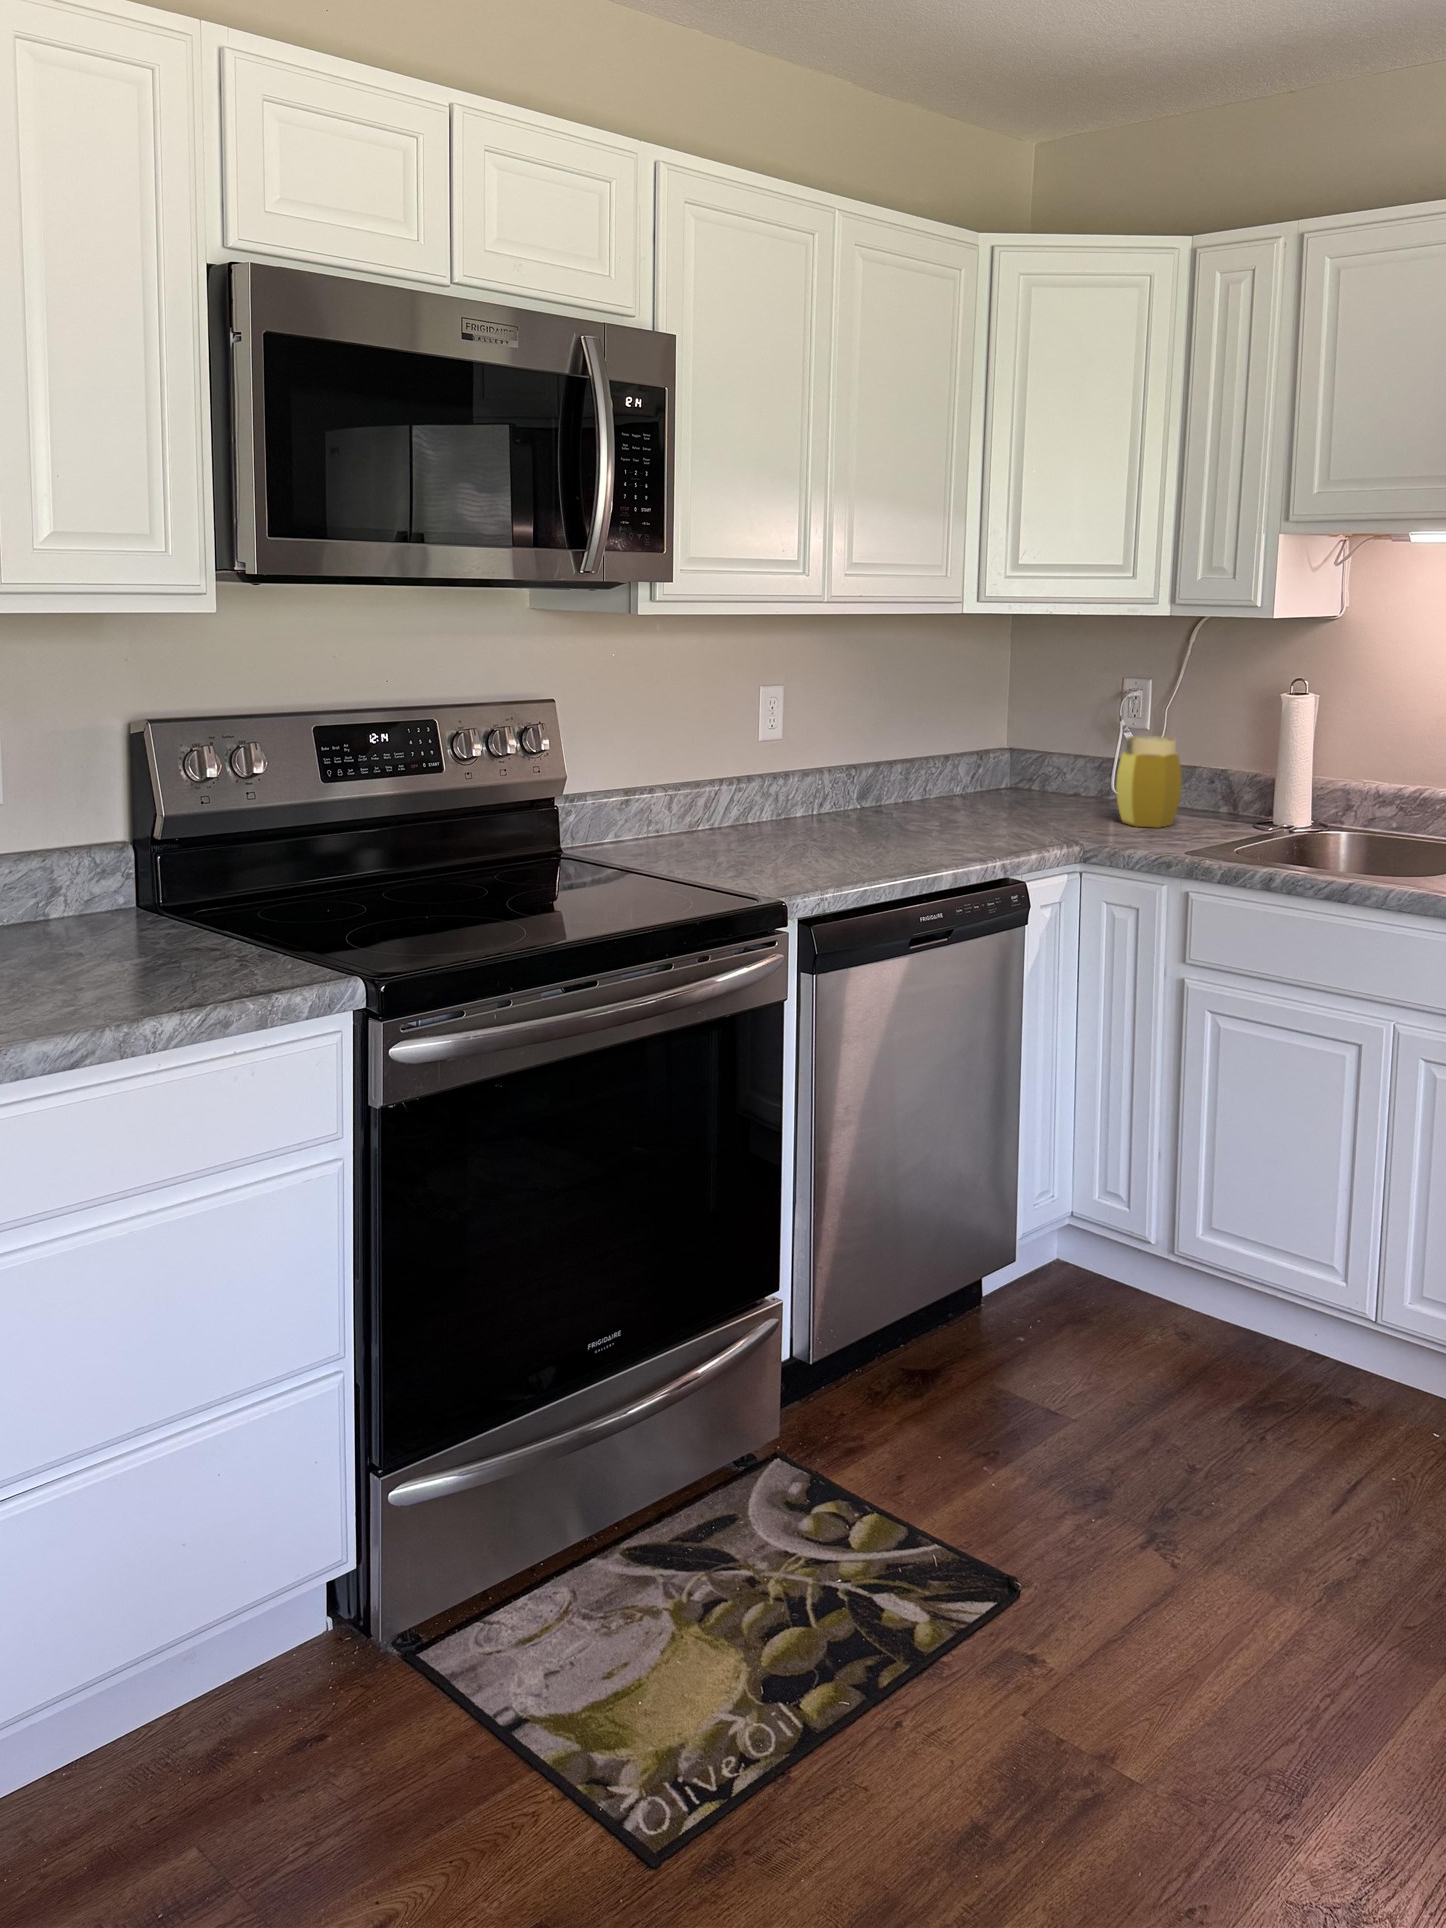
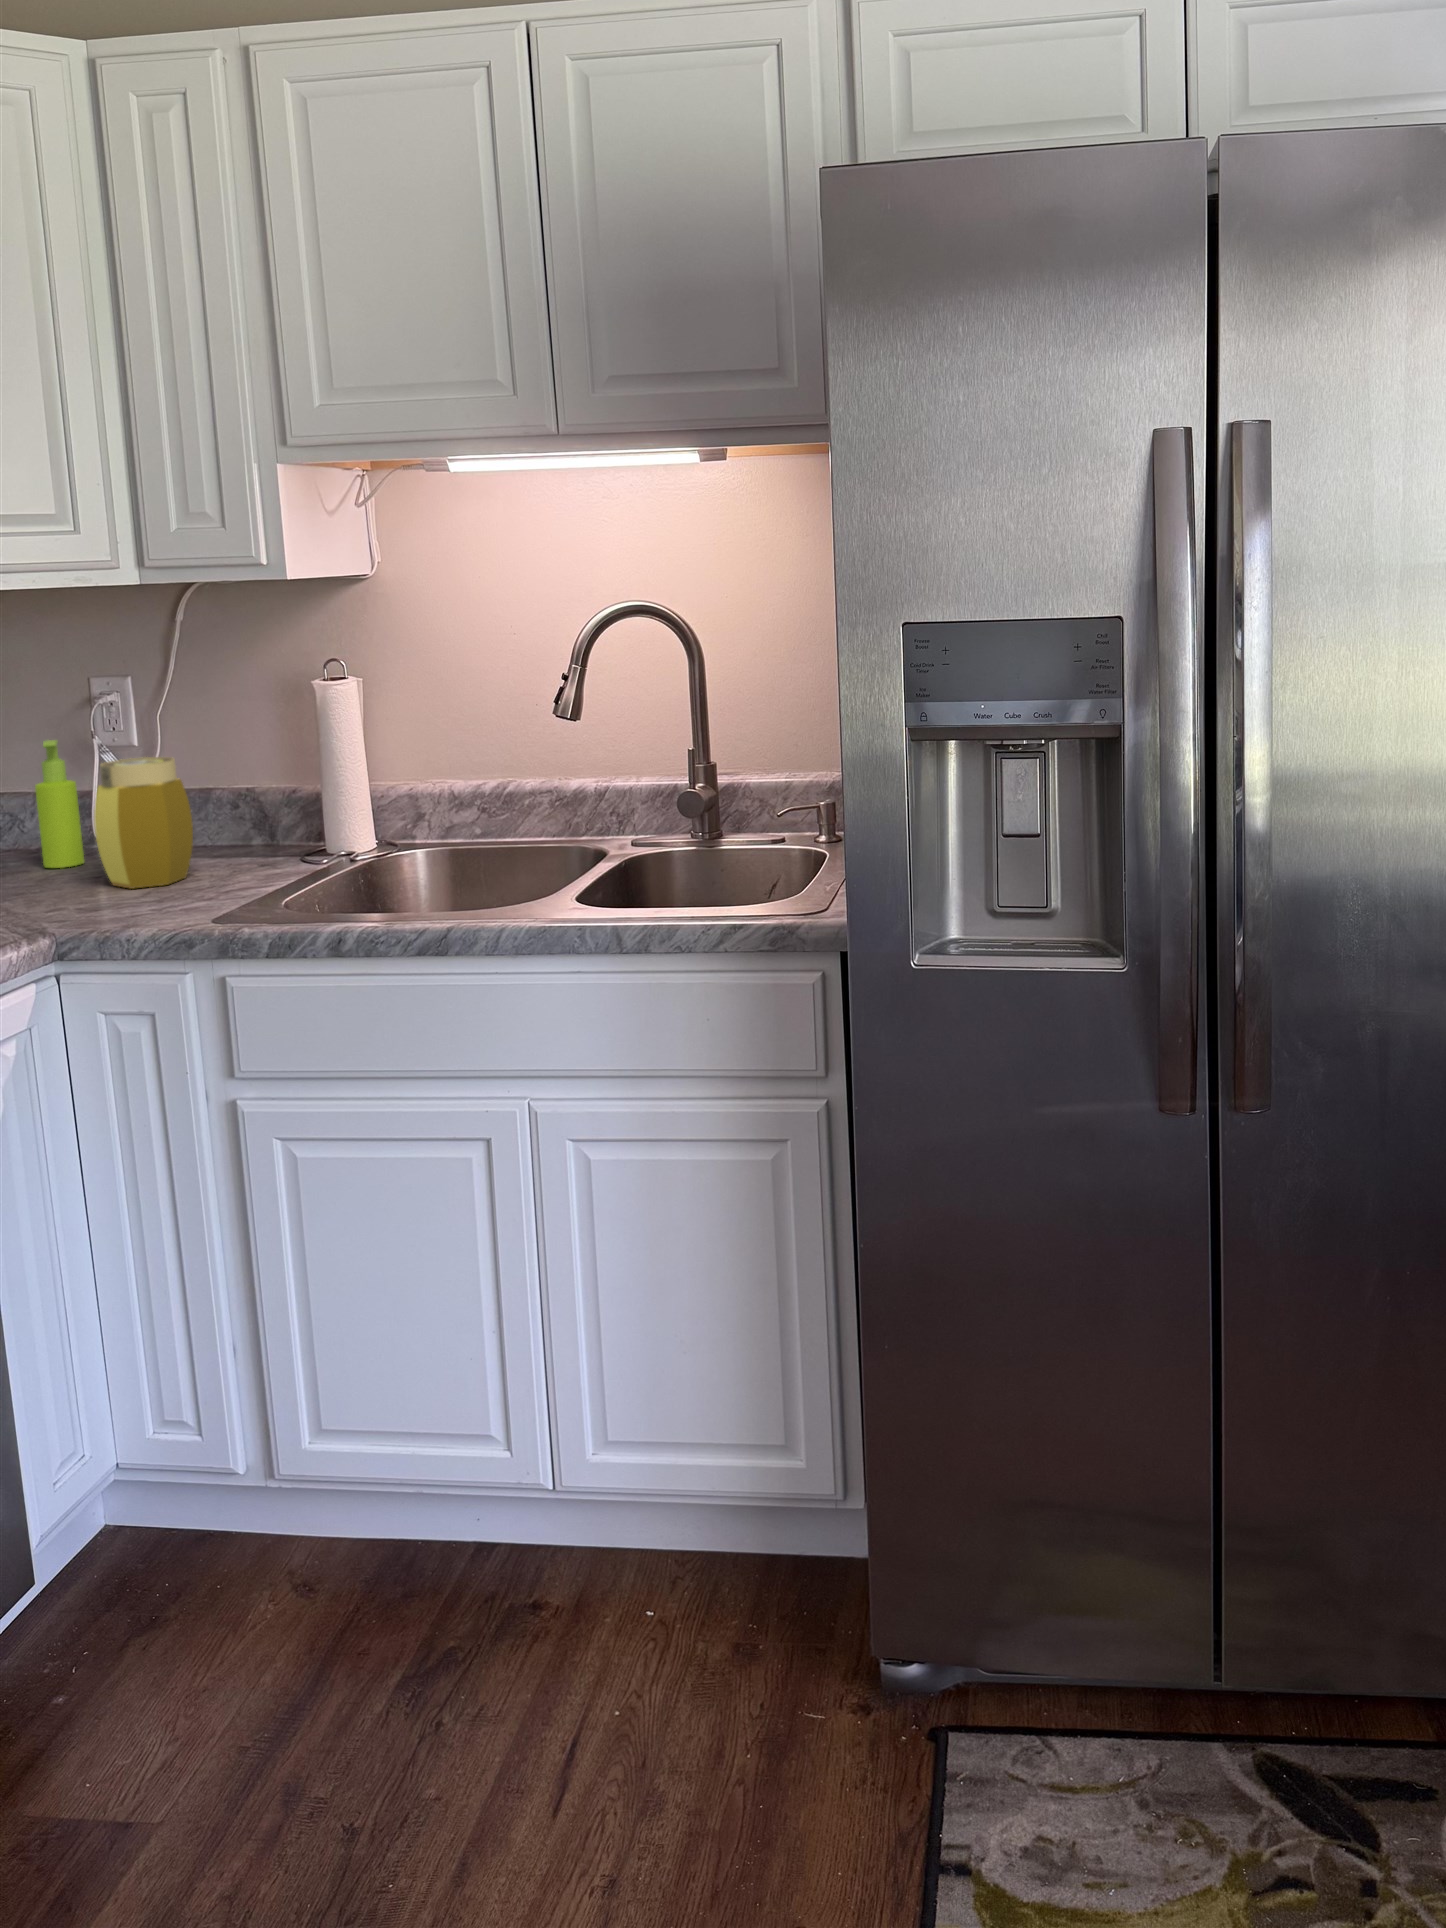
soap dispenser: none [1078,718,1107,808] -> present [35,740,84,868]

